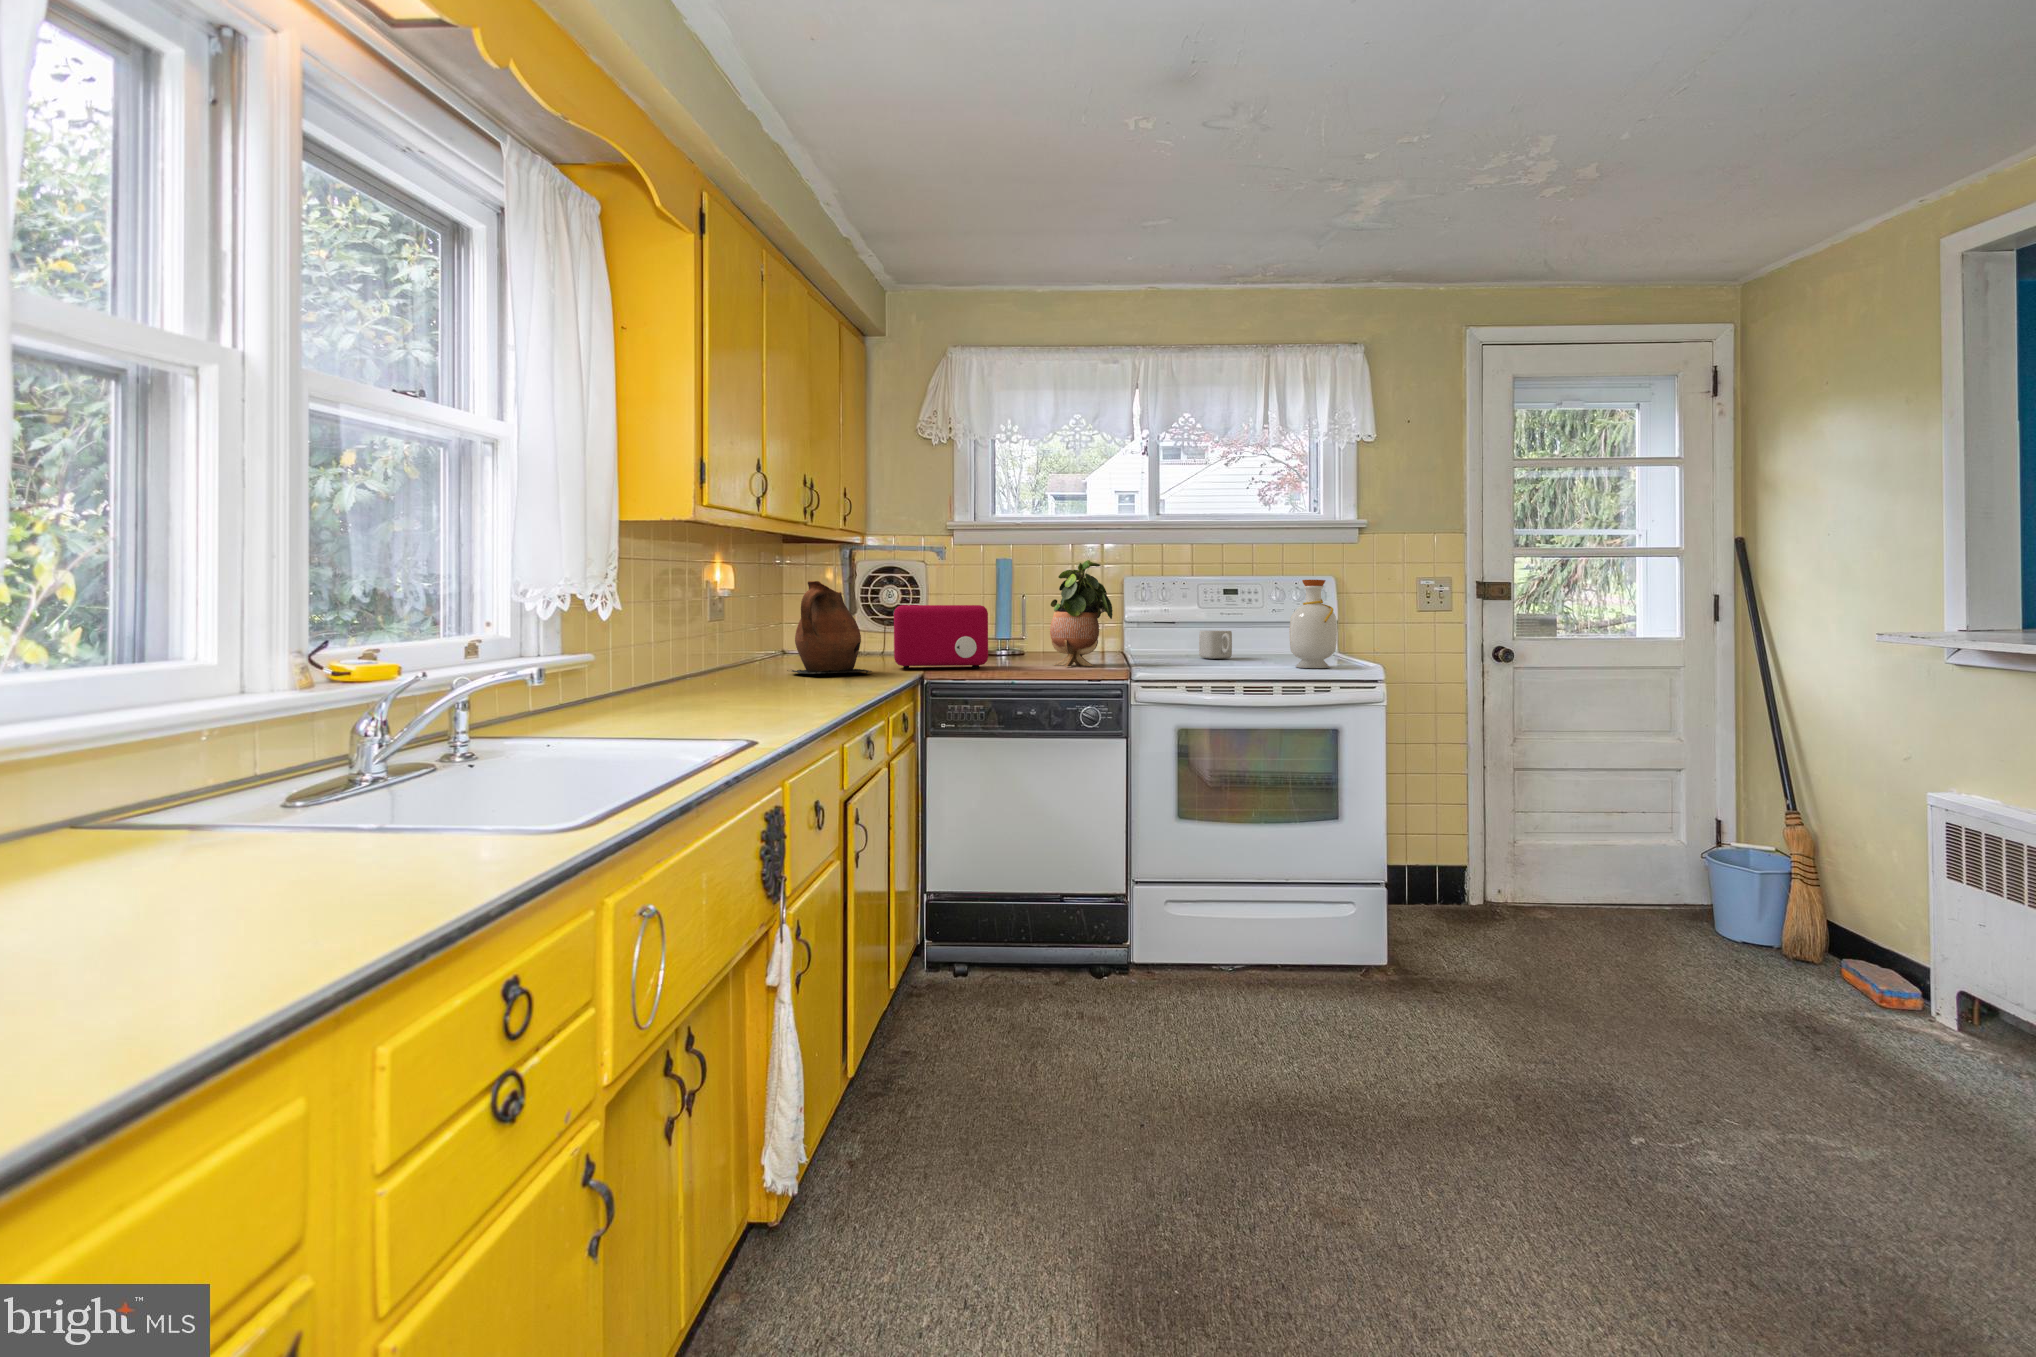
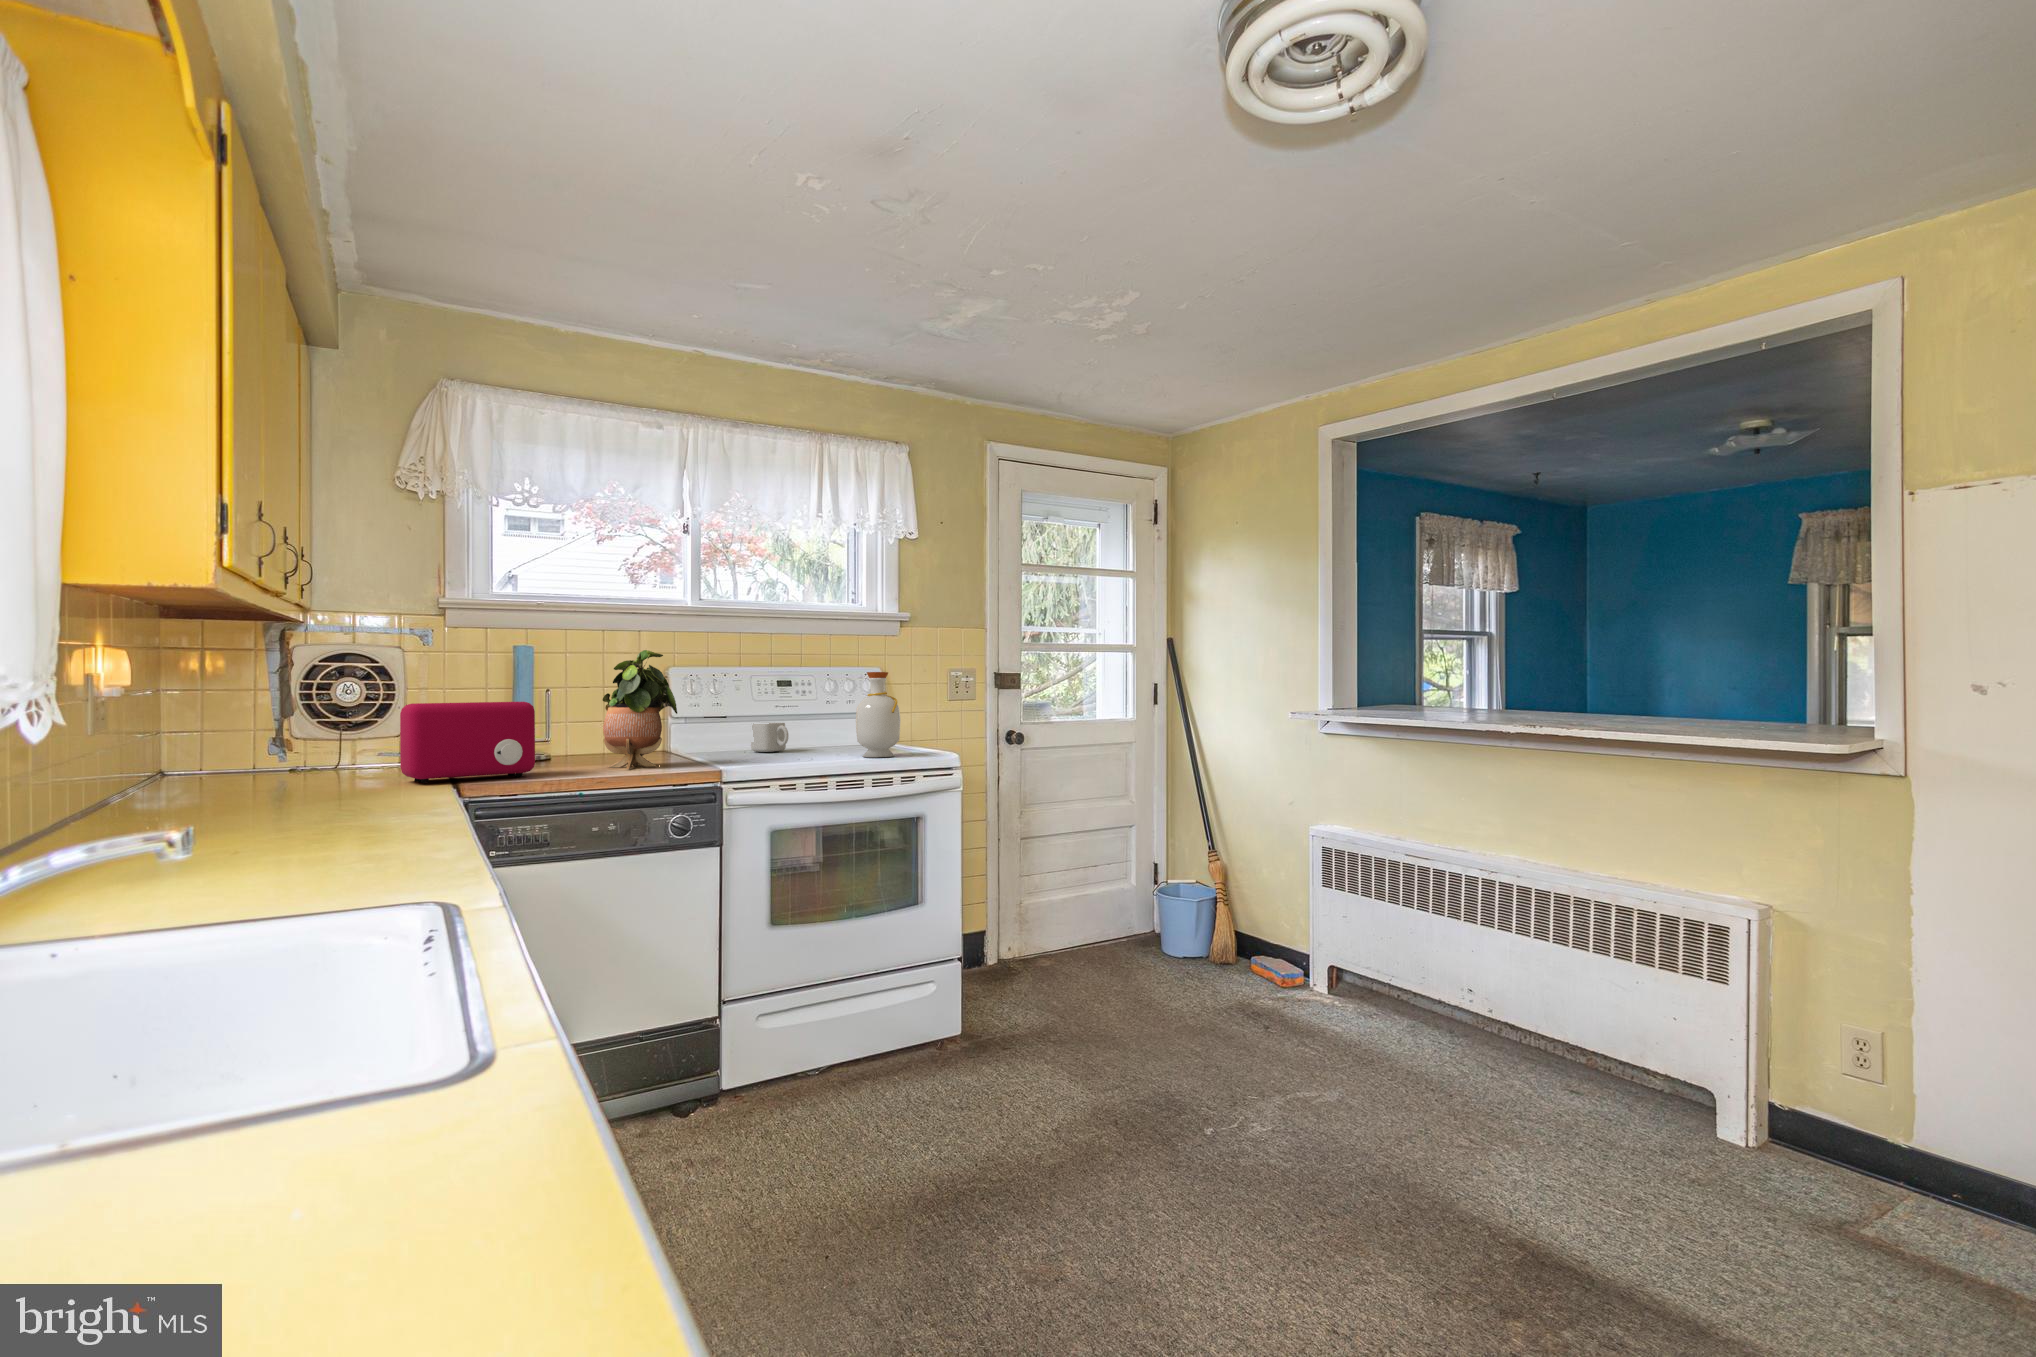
ceramic pitcher: present [792,581,872,674] -> none [250,674,388,798]

